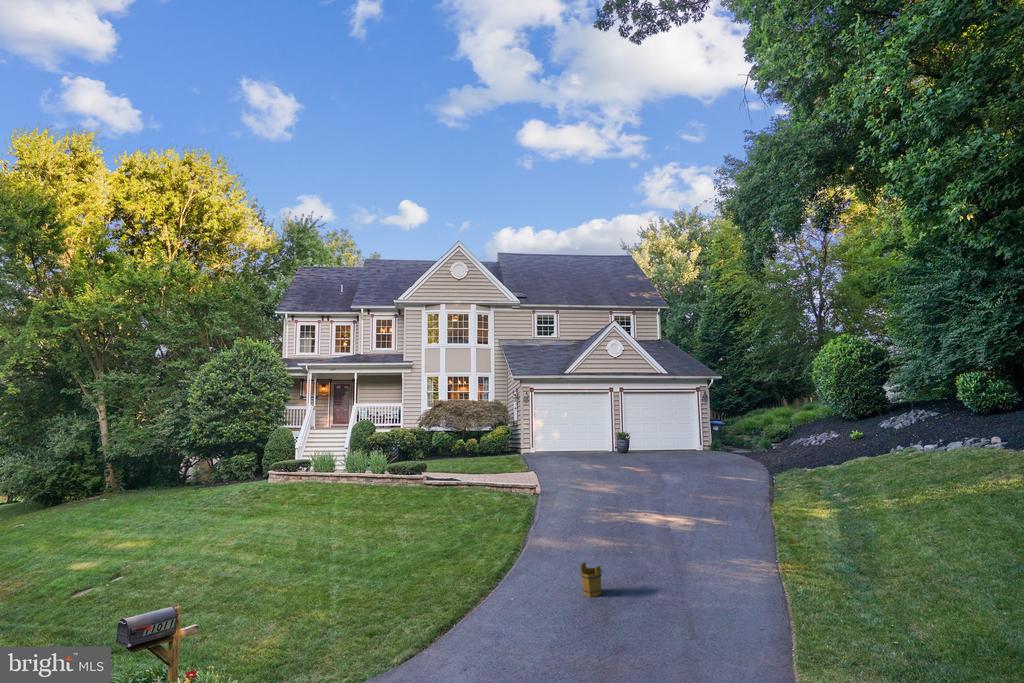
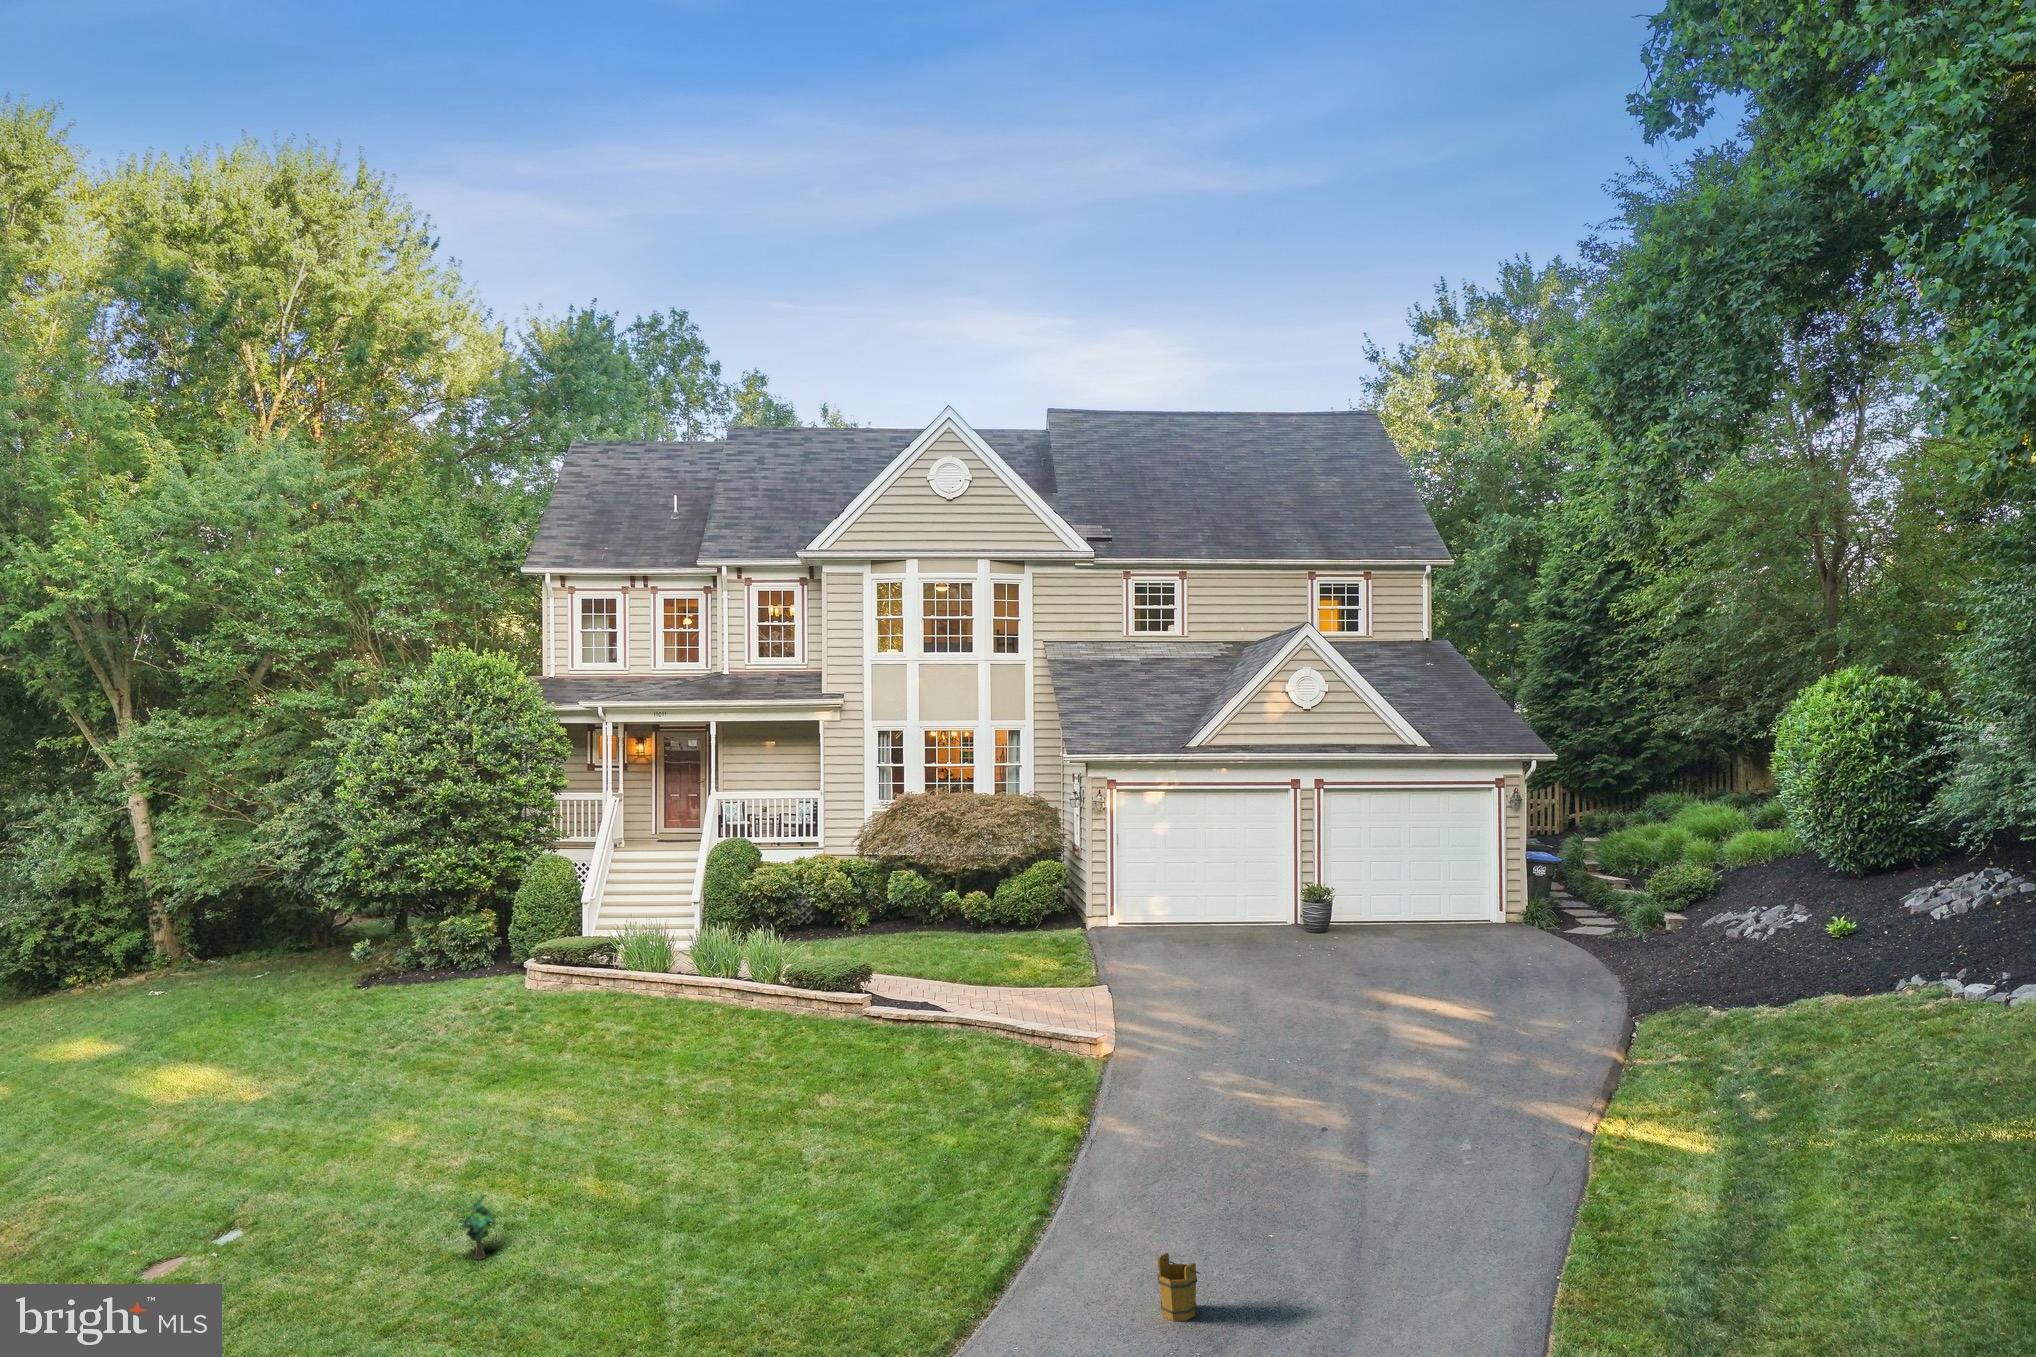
decorative plant: none [219,551,240,586] -> present [460,1195,496,1260]

